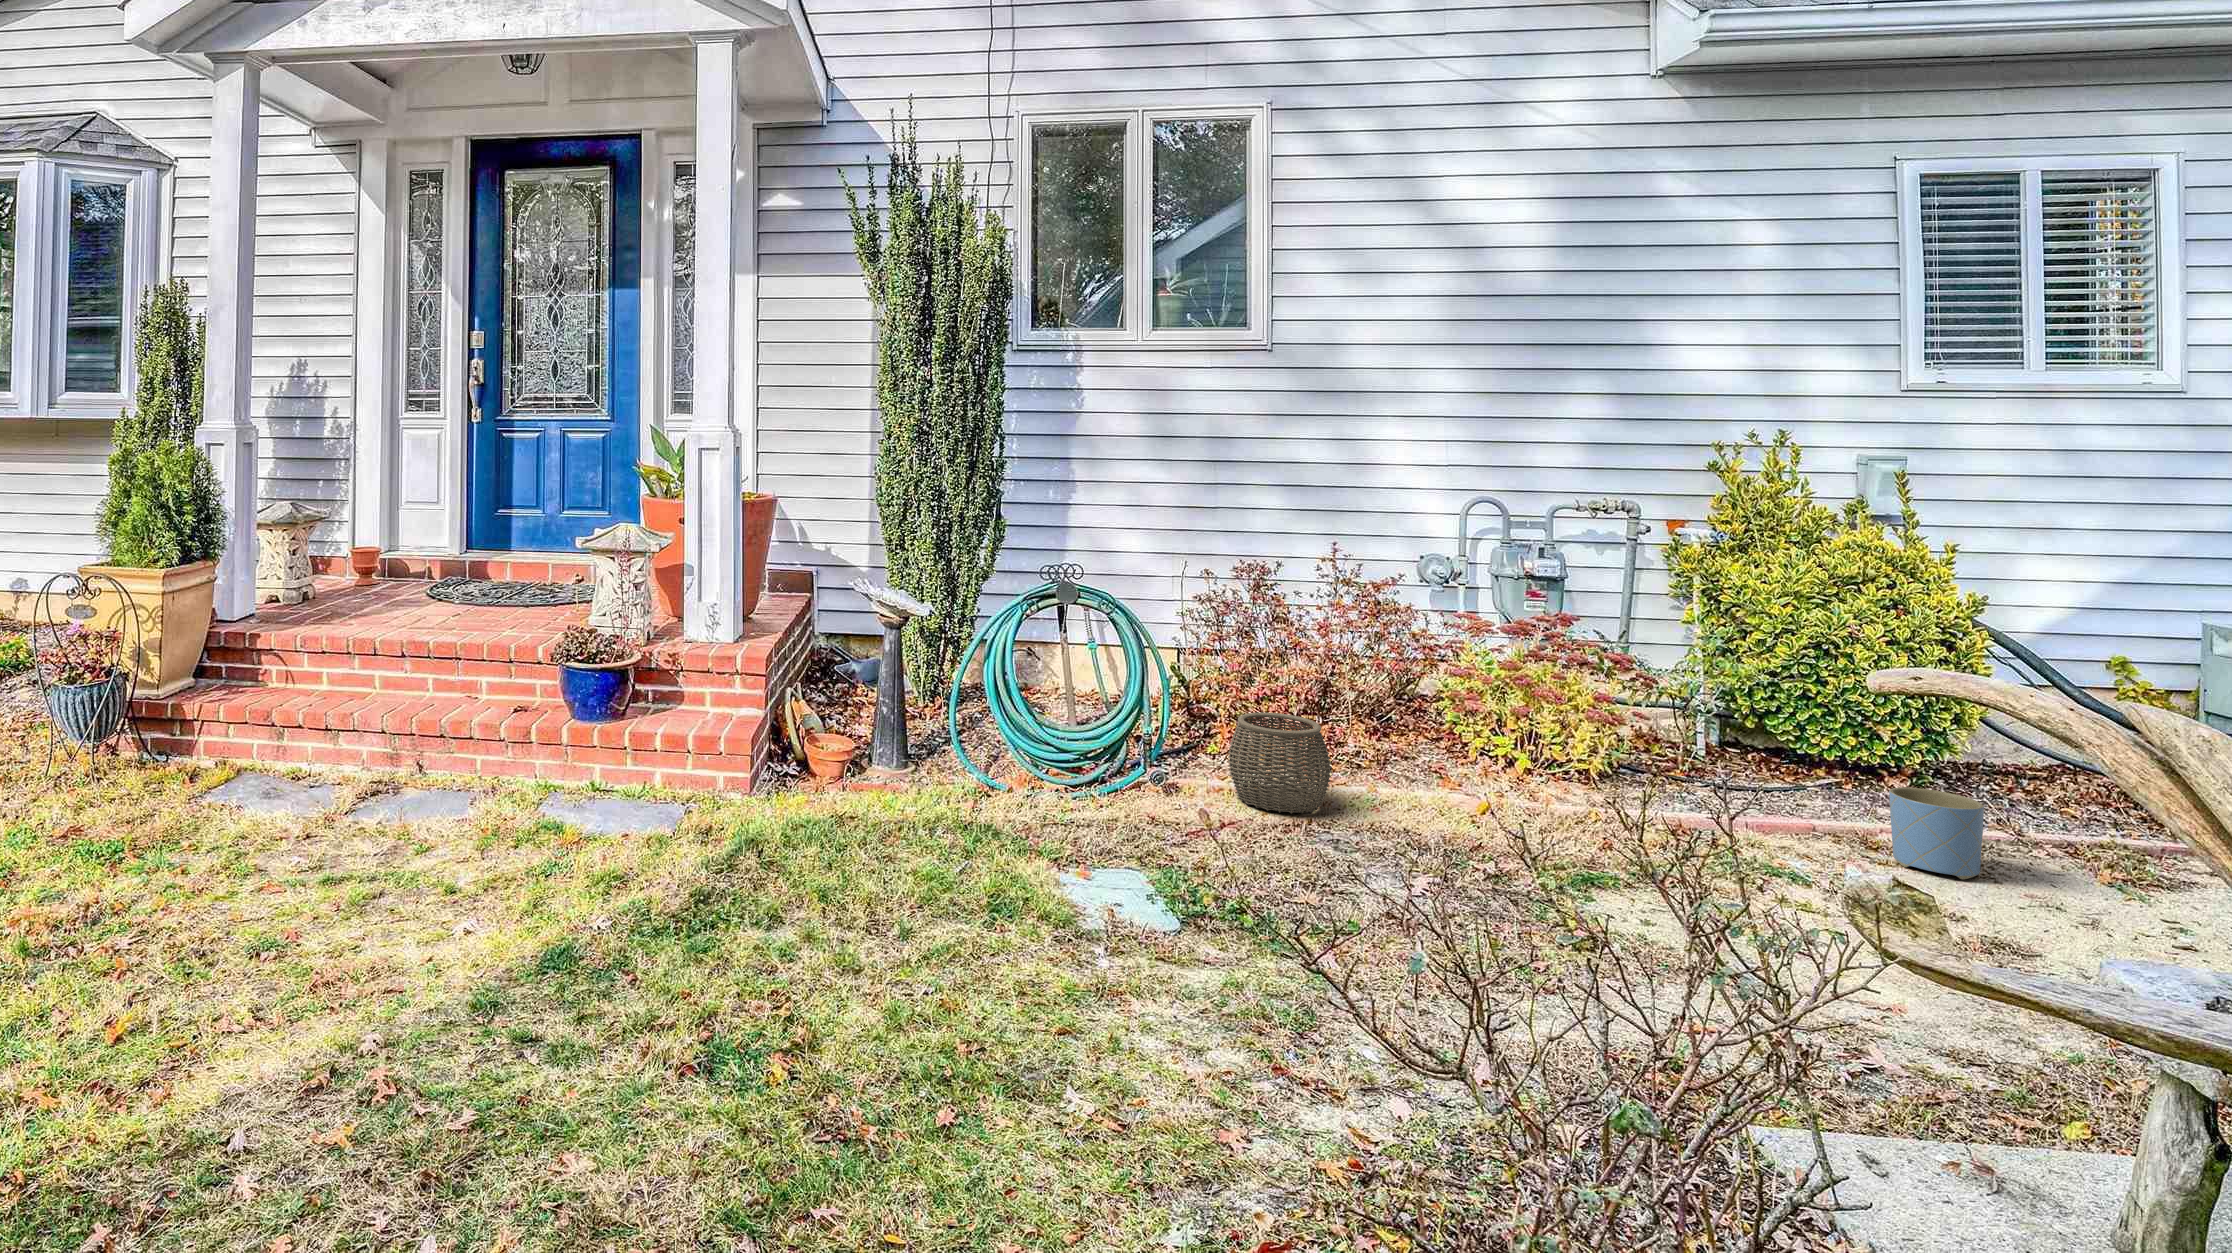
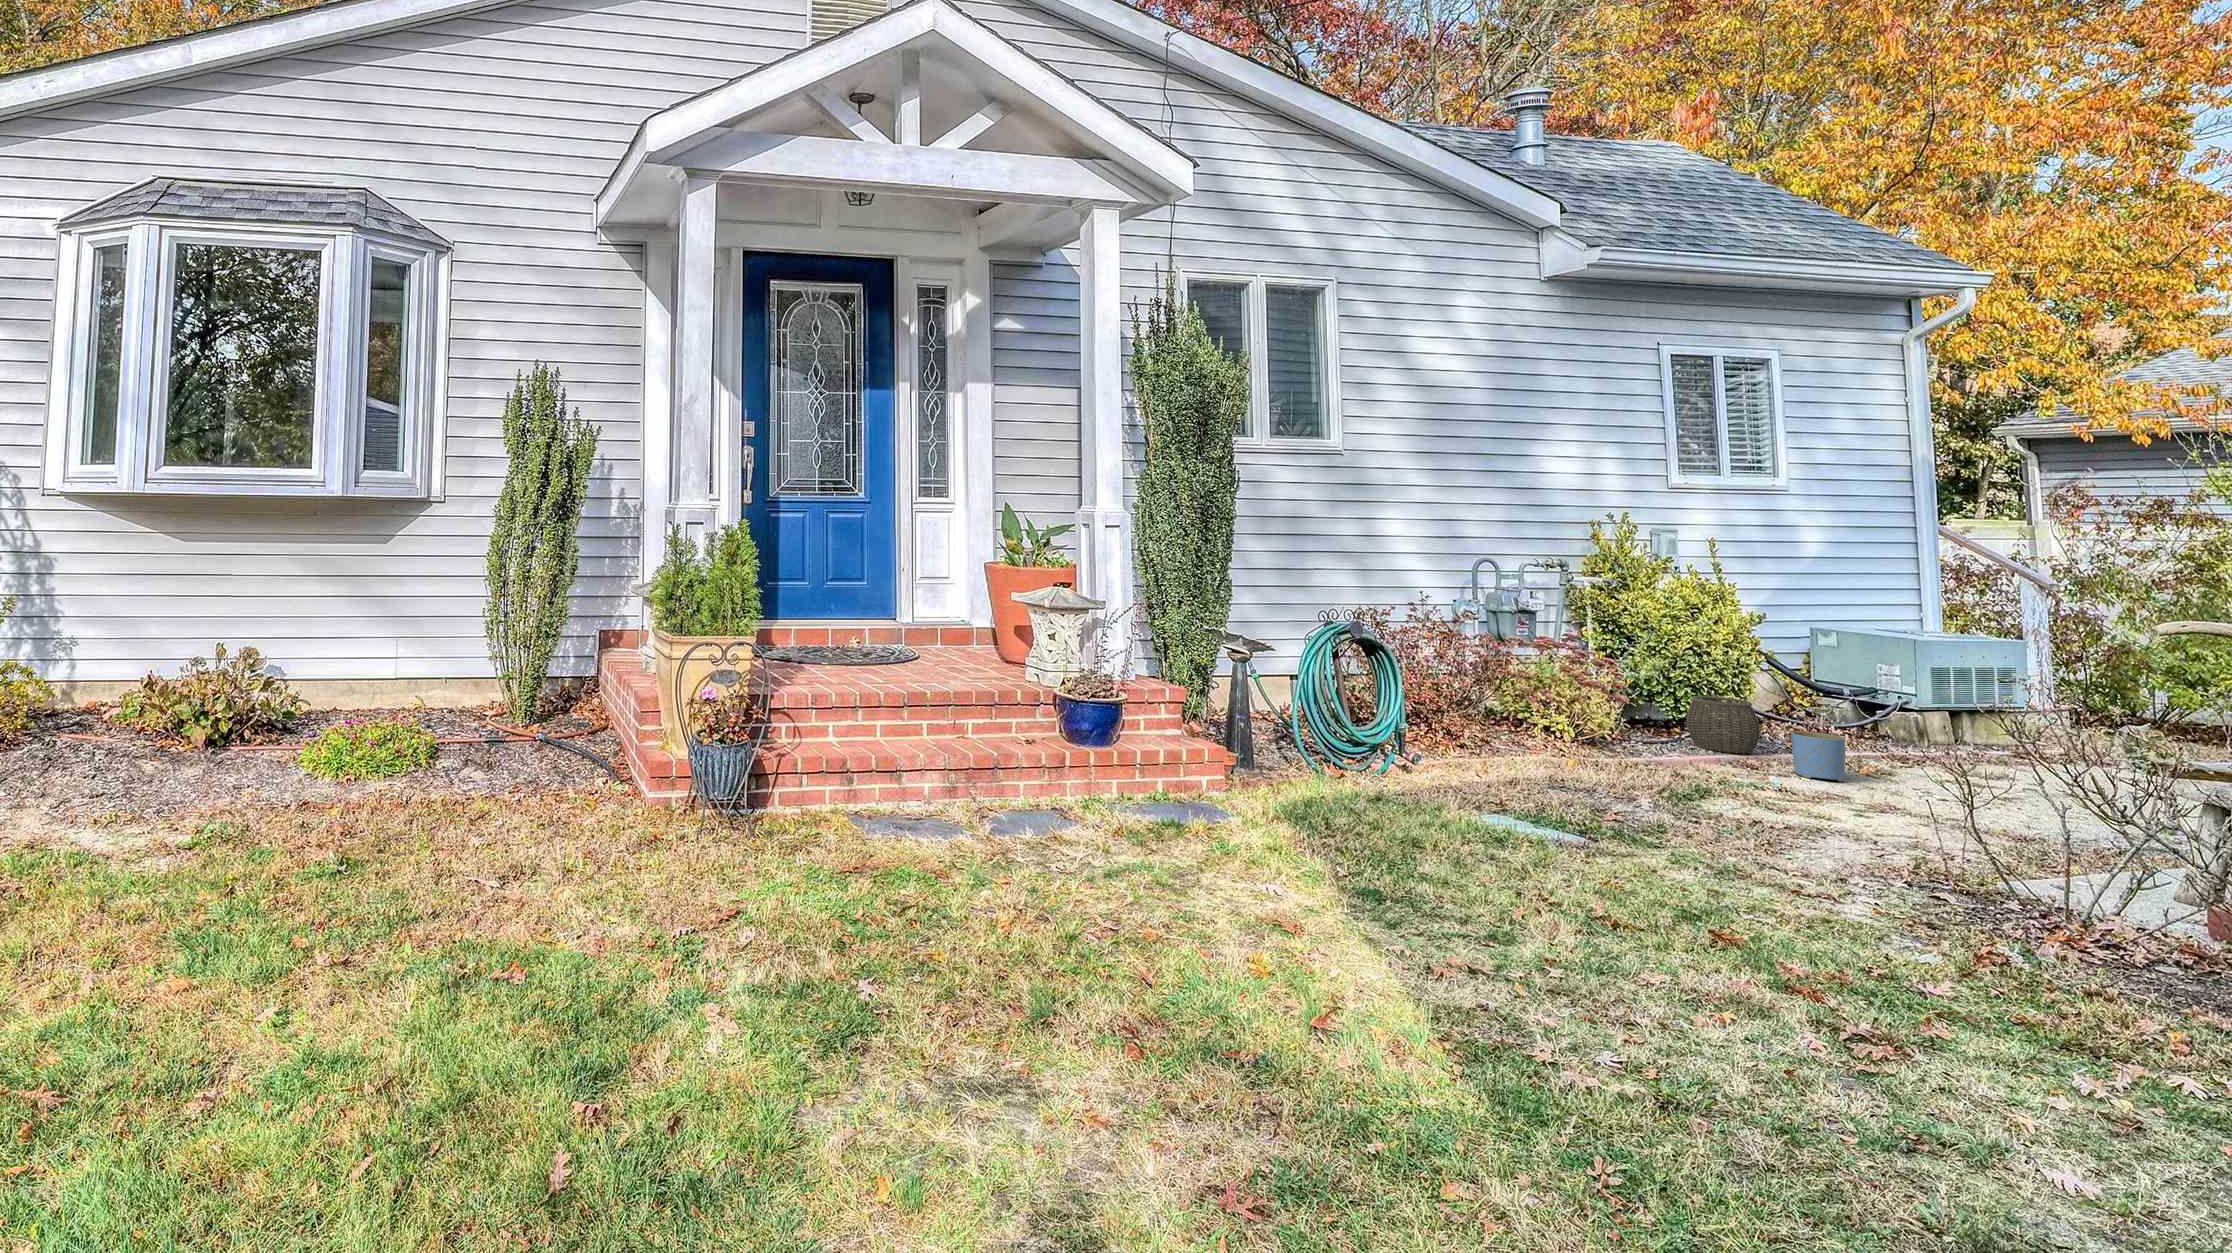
woven basket: present [1228,713,1332,813] -> present [1686,696,1761,754]

